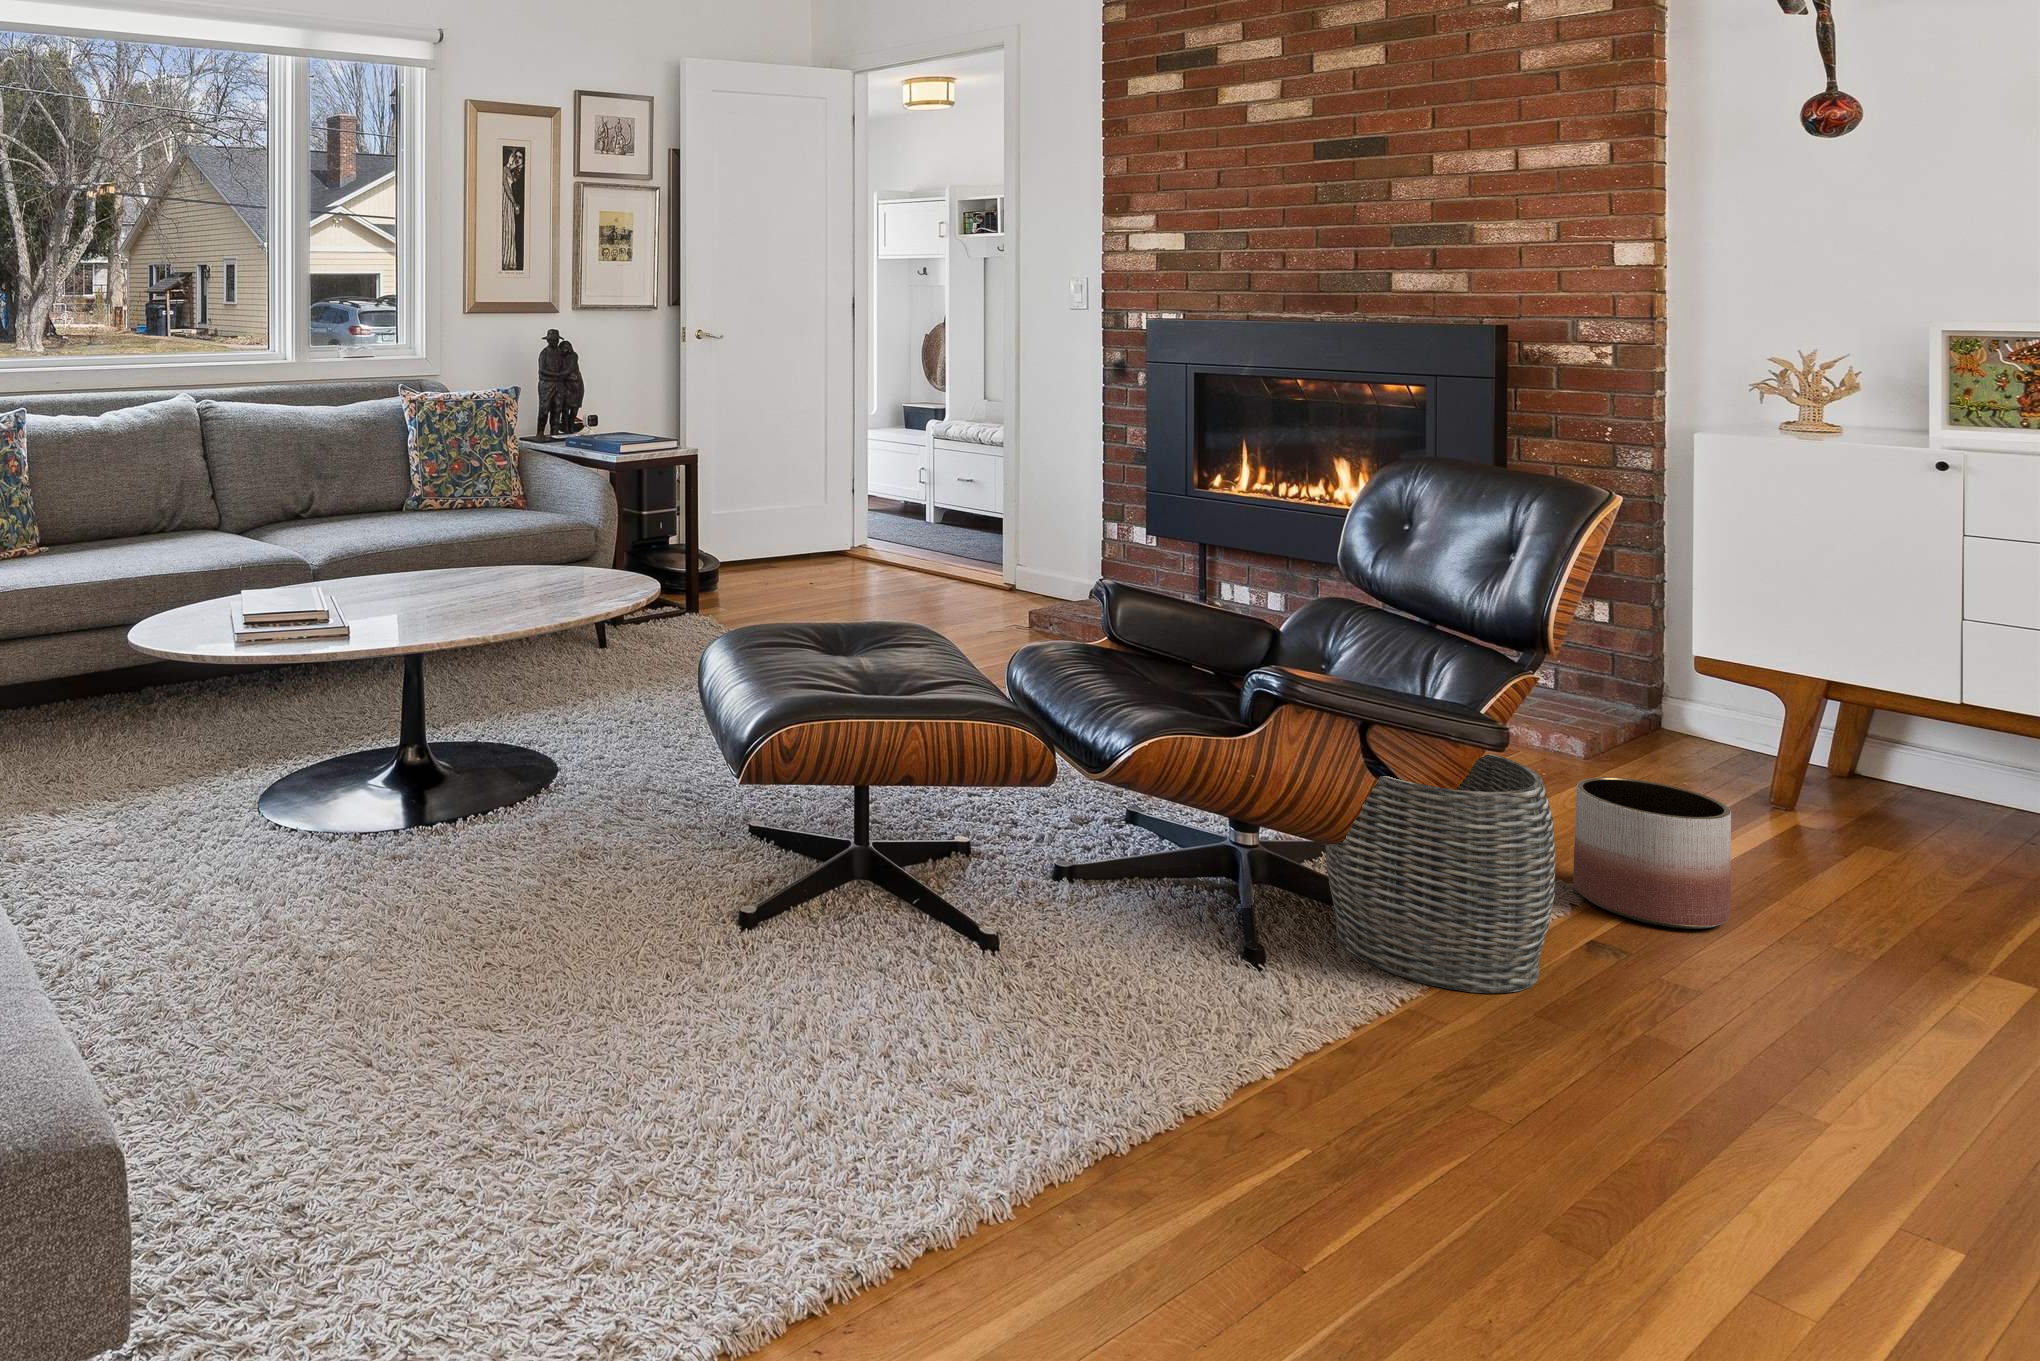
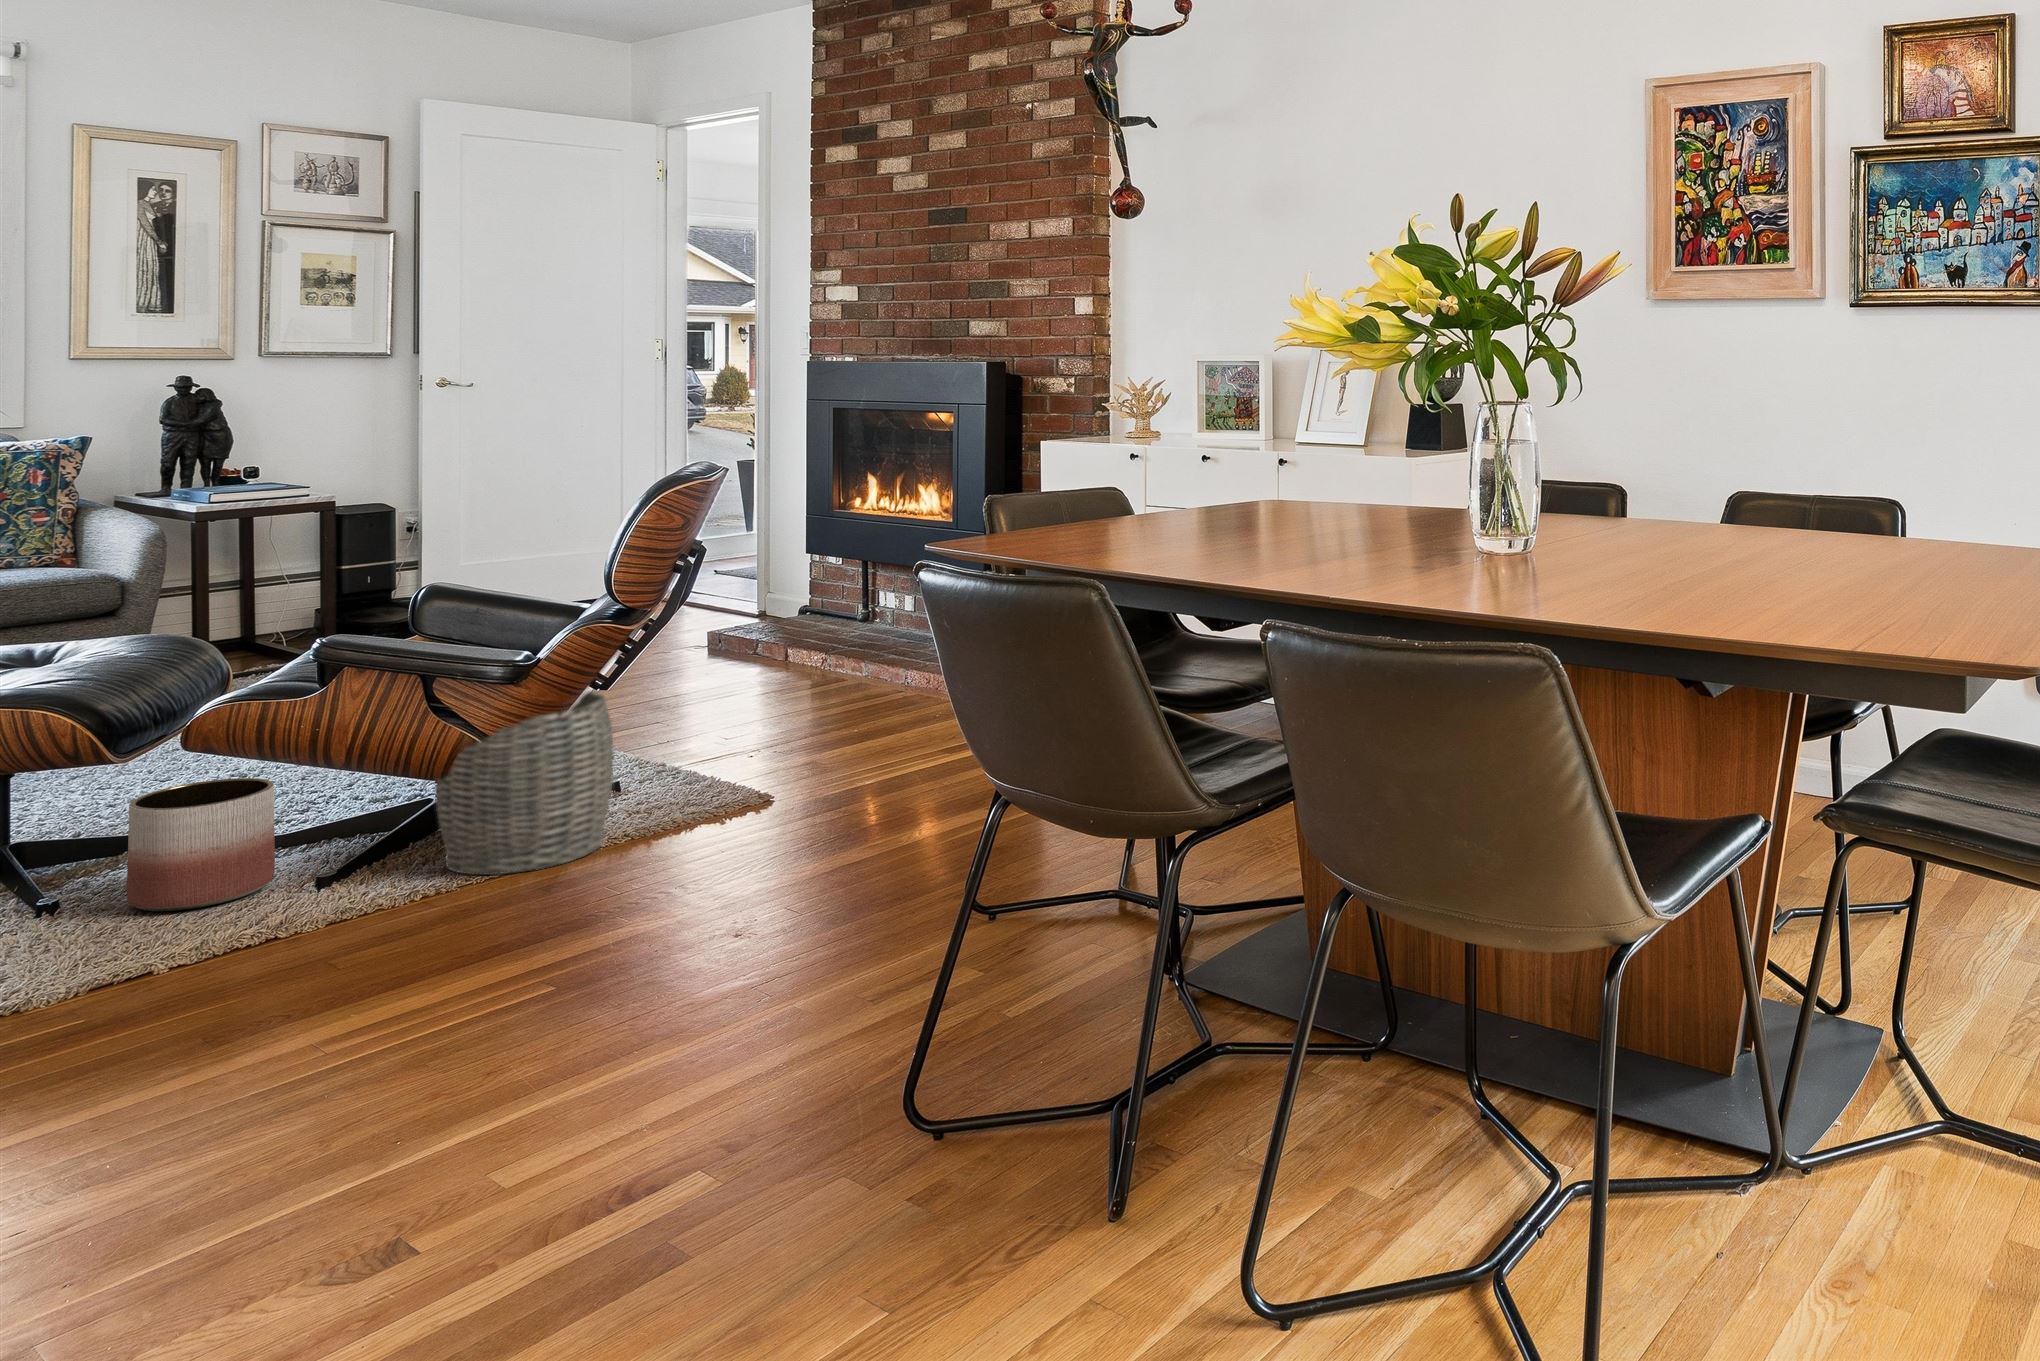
planter: present [1573,777,1731,929] -> present [127,778,275,911]

